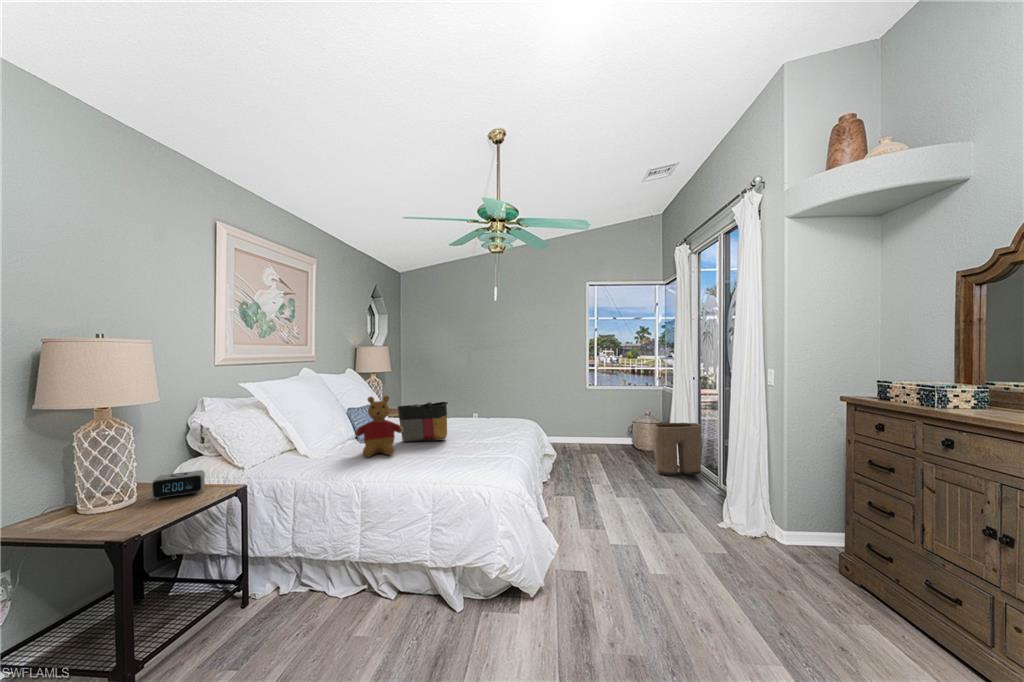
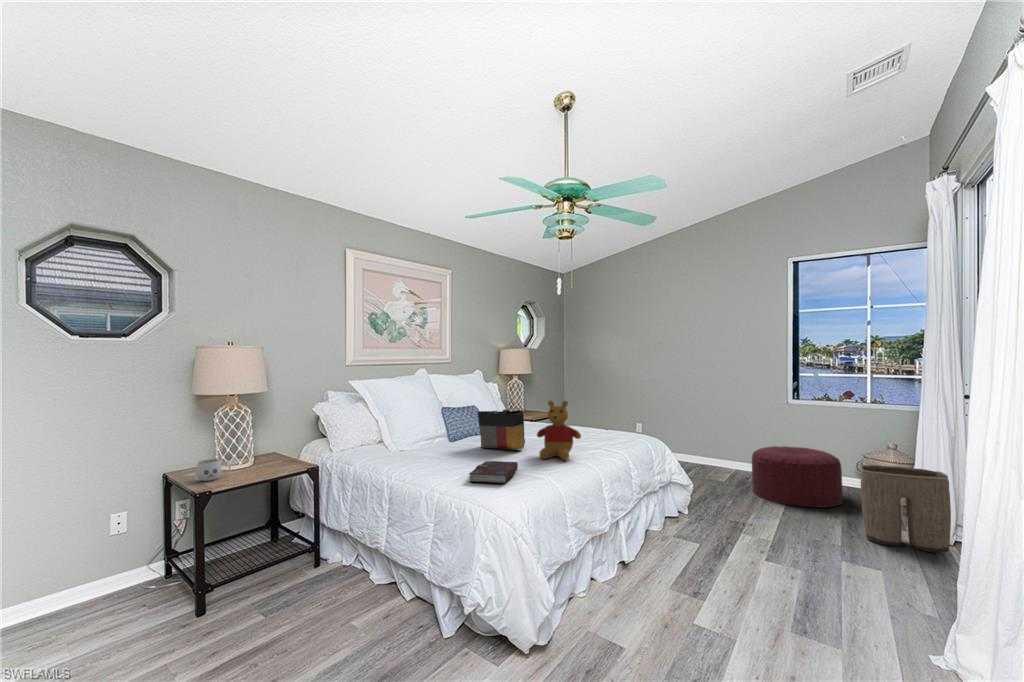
stuffed bear: present [355,396,403,457] -> present [537,401,581,460]
ottoman: none [570,419,629,462] -> present [752,446,843,508]
book: none [443,447,489,468] -> present [469,461,518,483]
alarm clock: present [152,470,205,500] -> none [250,451,290,470]
mug: none [93,491,141,522] -> present [195,459,231,481]

